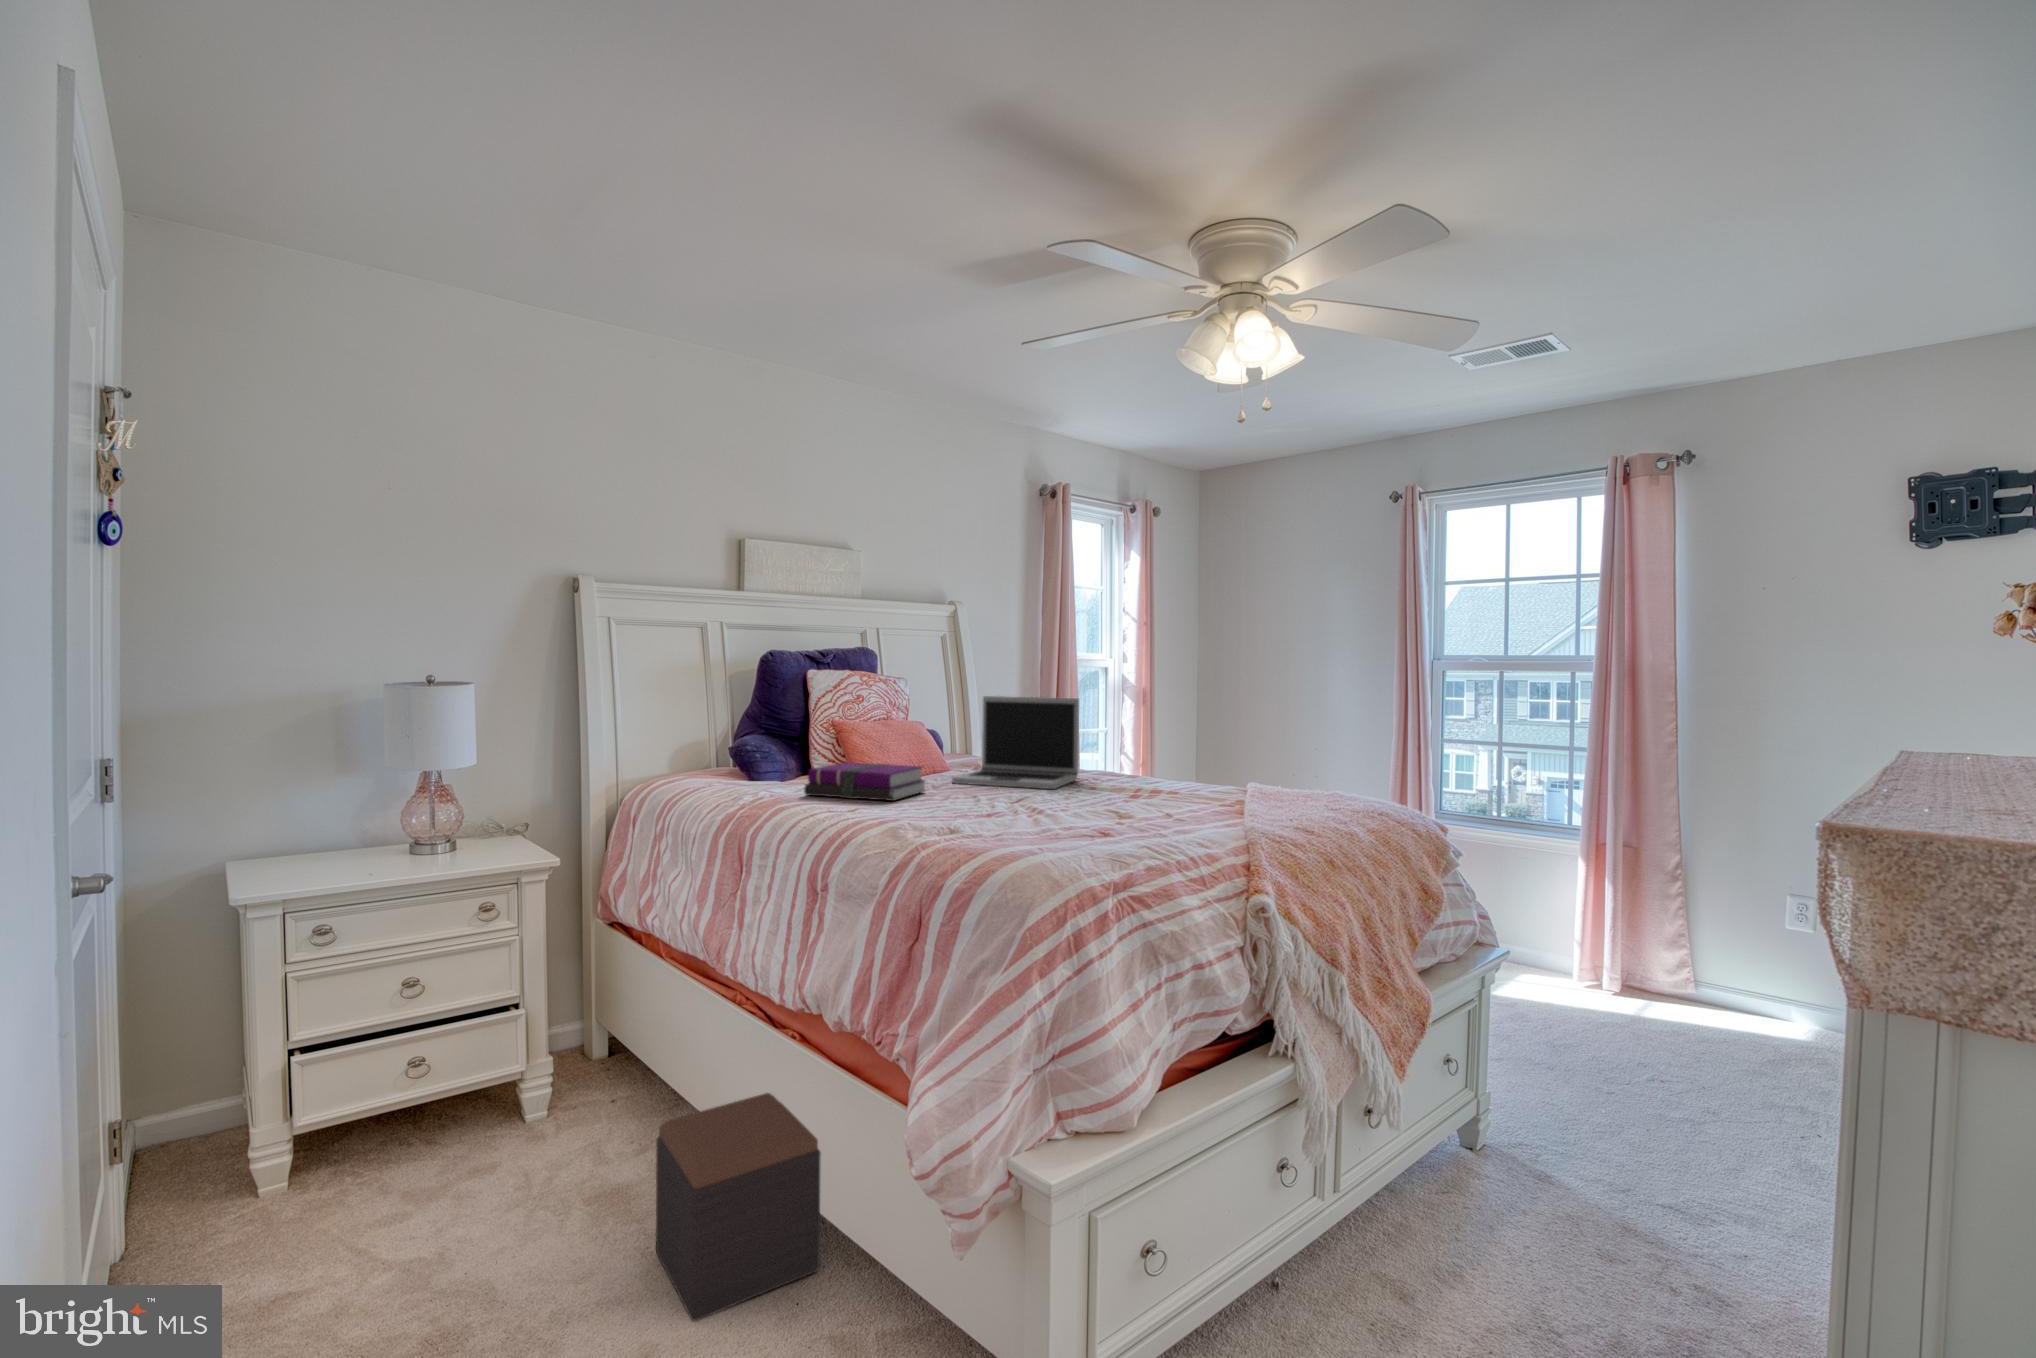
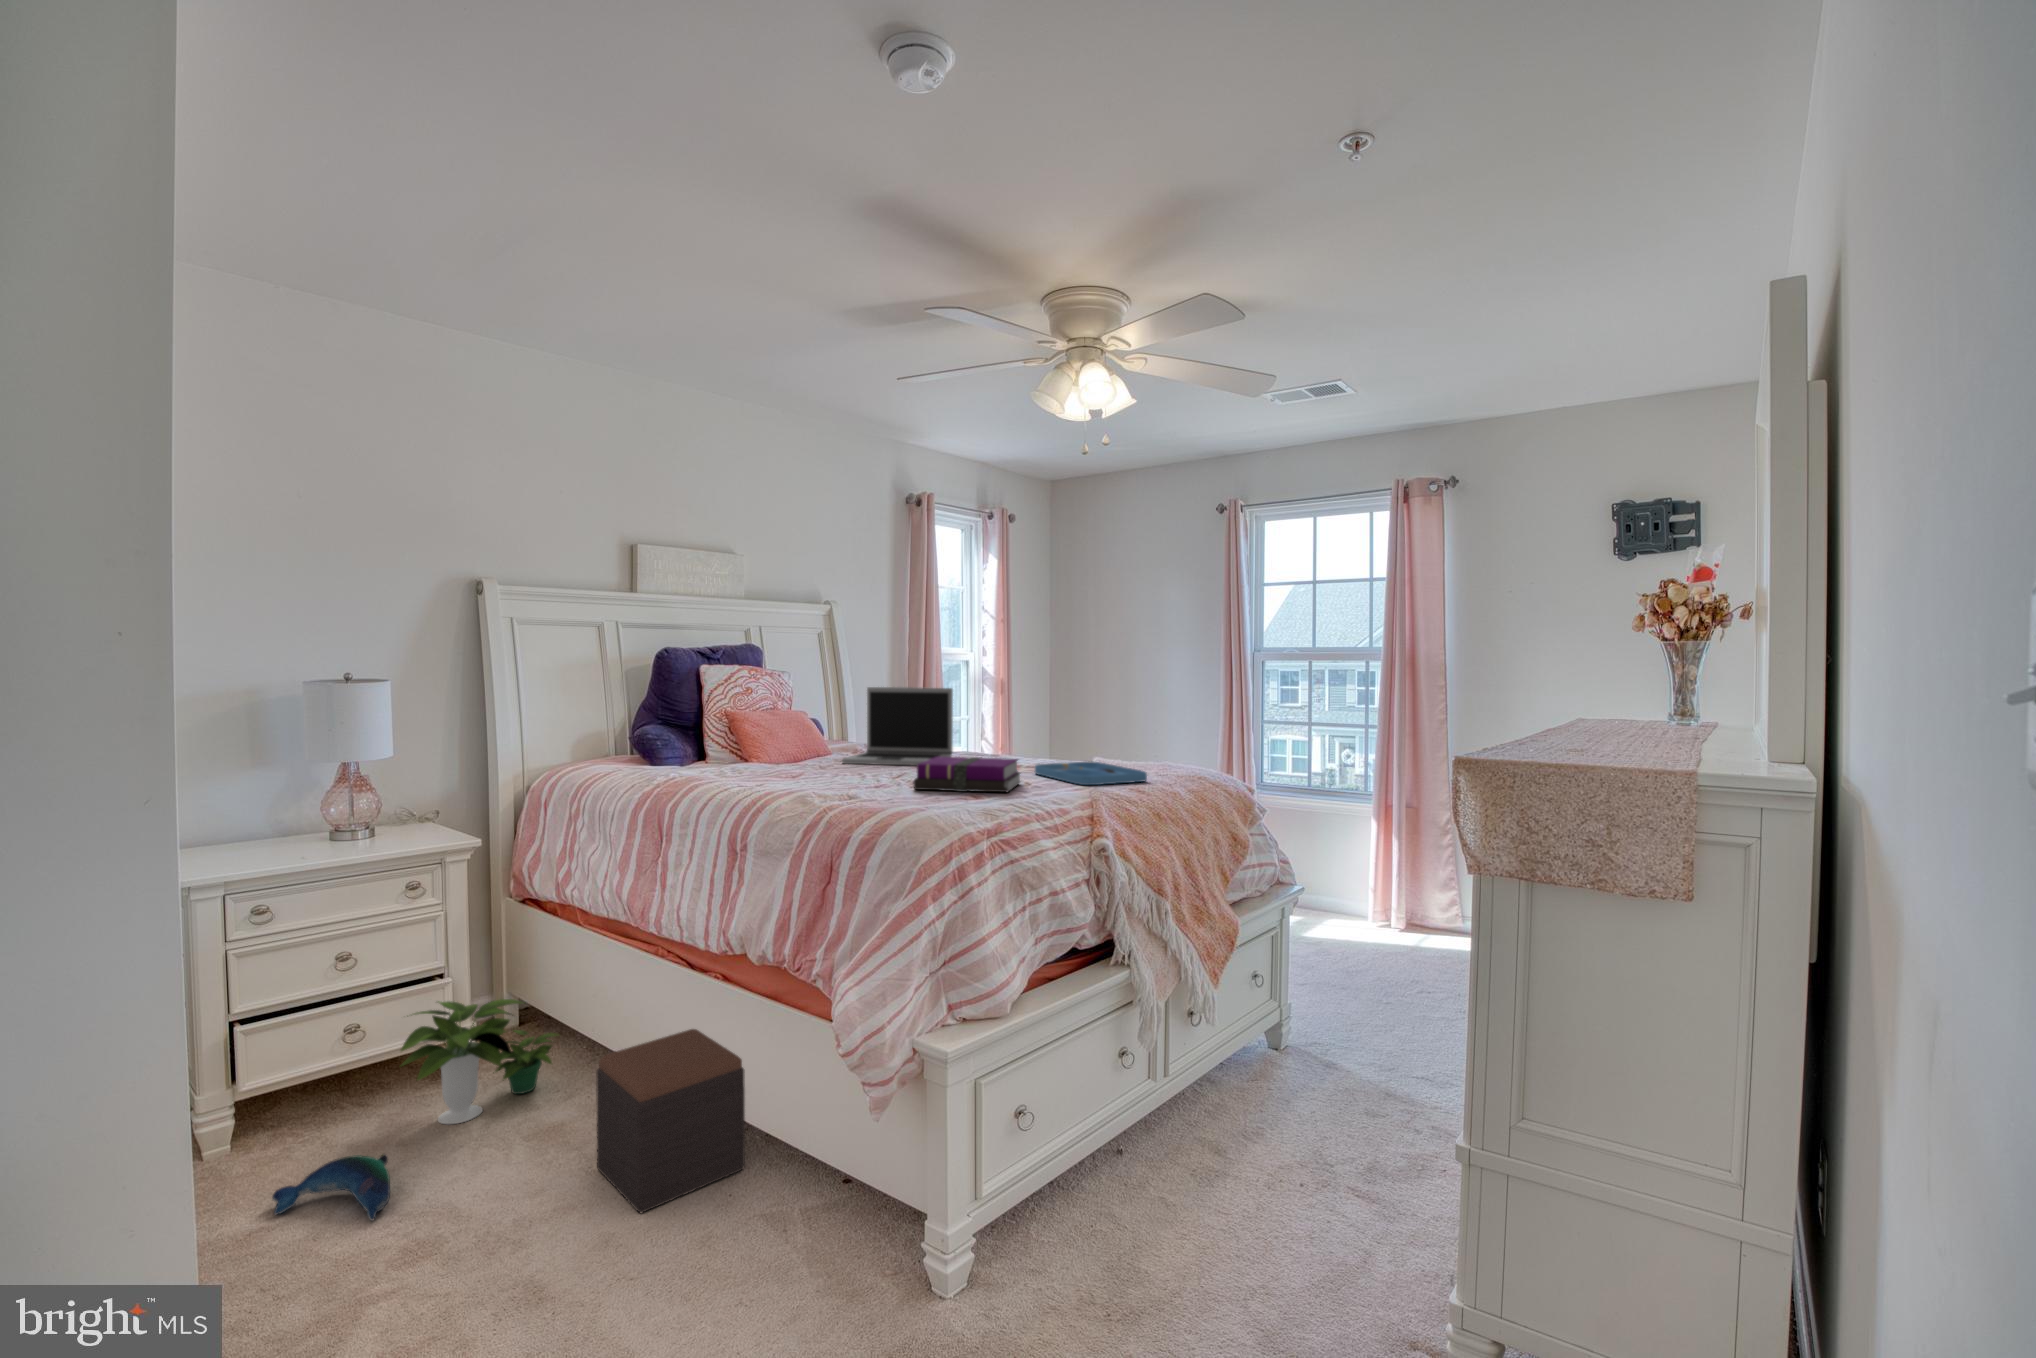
notebook: present [804,762,926,801] -> present [914,757,1020,792]
tray: none [1174,790,1315,822] -> present [1034,762,1147,785]
potted plant: none [461,1036,638,1176] -> present [401,999,557,1124]
plush toy: none [311,1214,435,1298] -> present [272,1154,390,1220]

